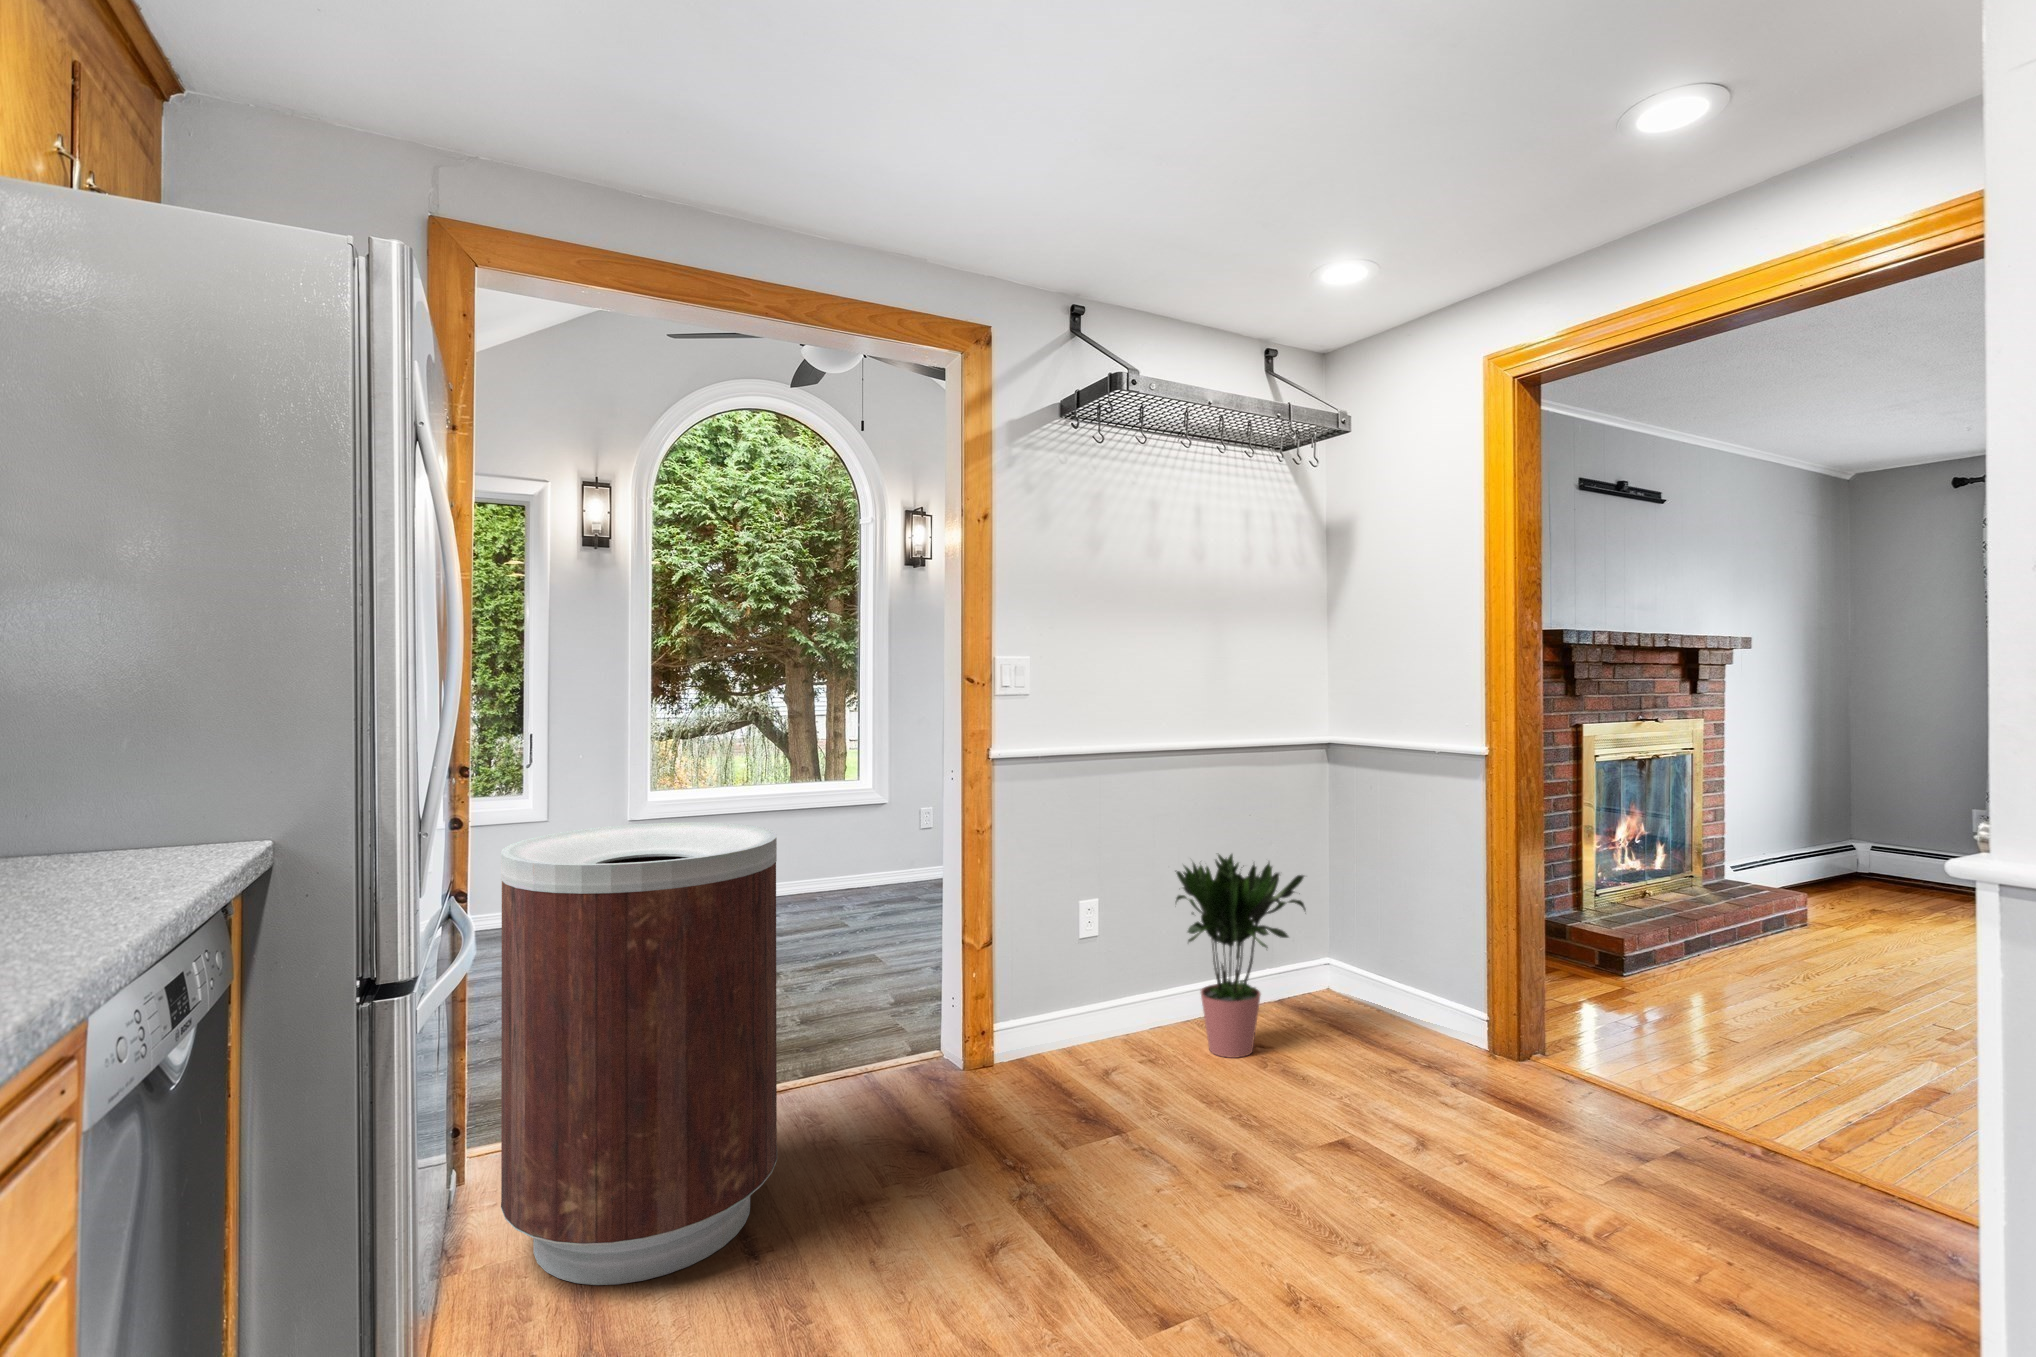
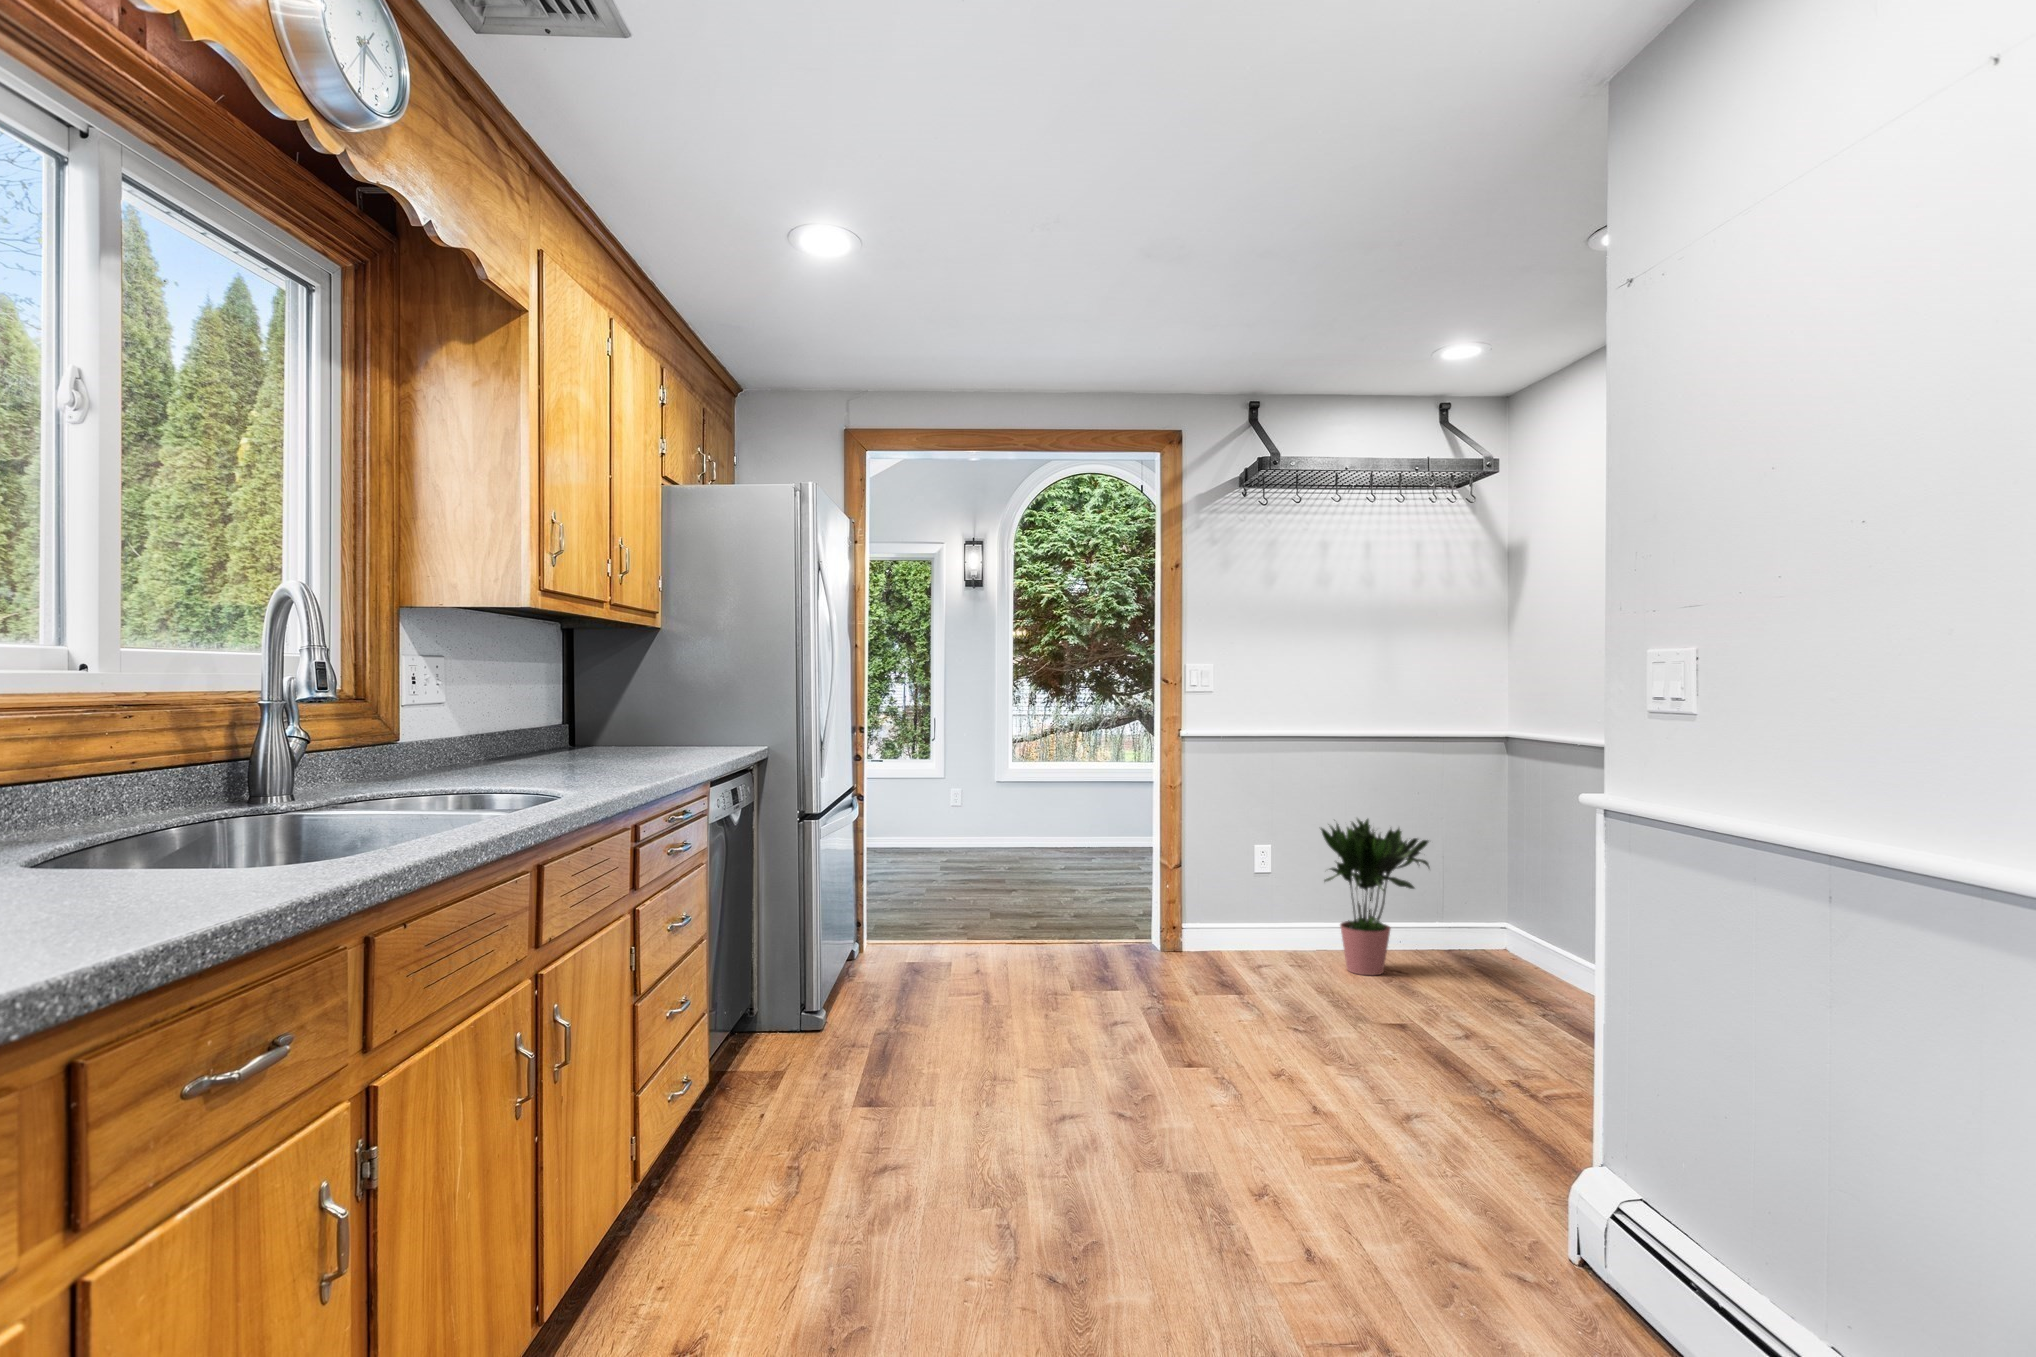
trash can: present [501,823,777,1285] -> none [862,763,1003,997]

